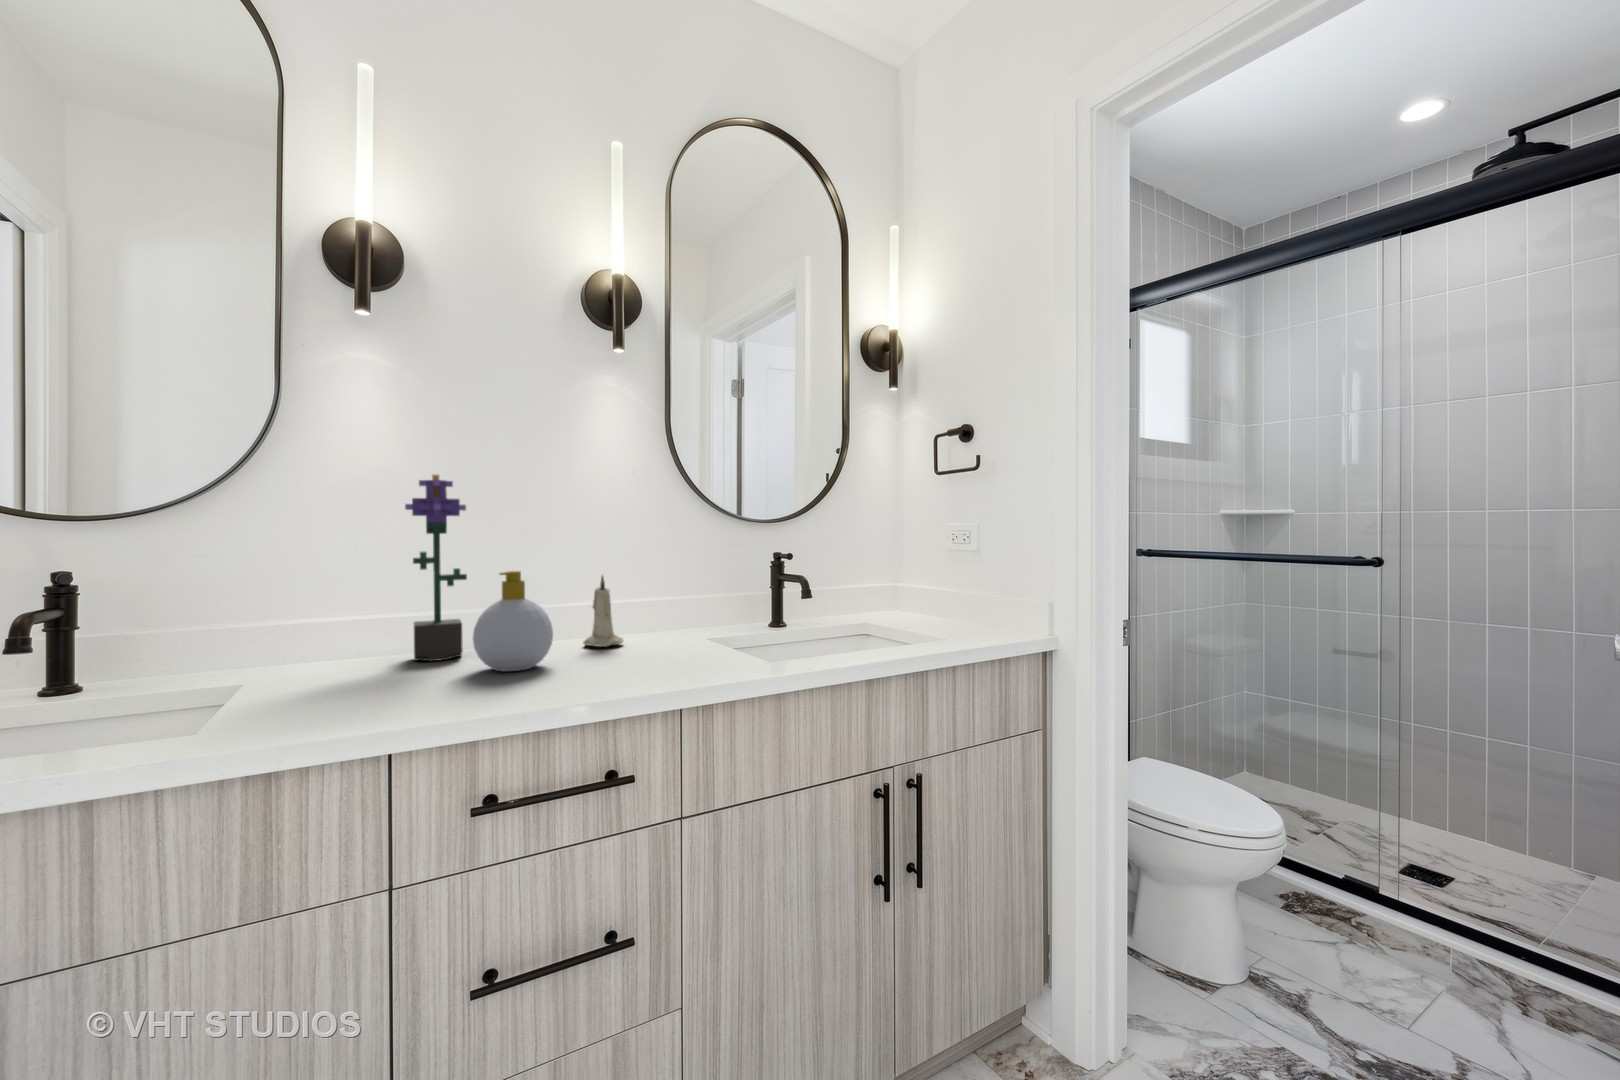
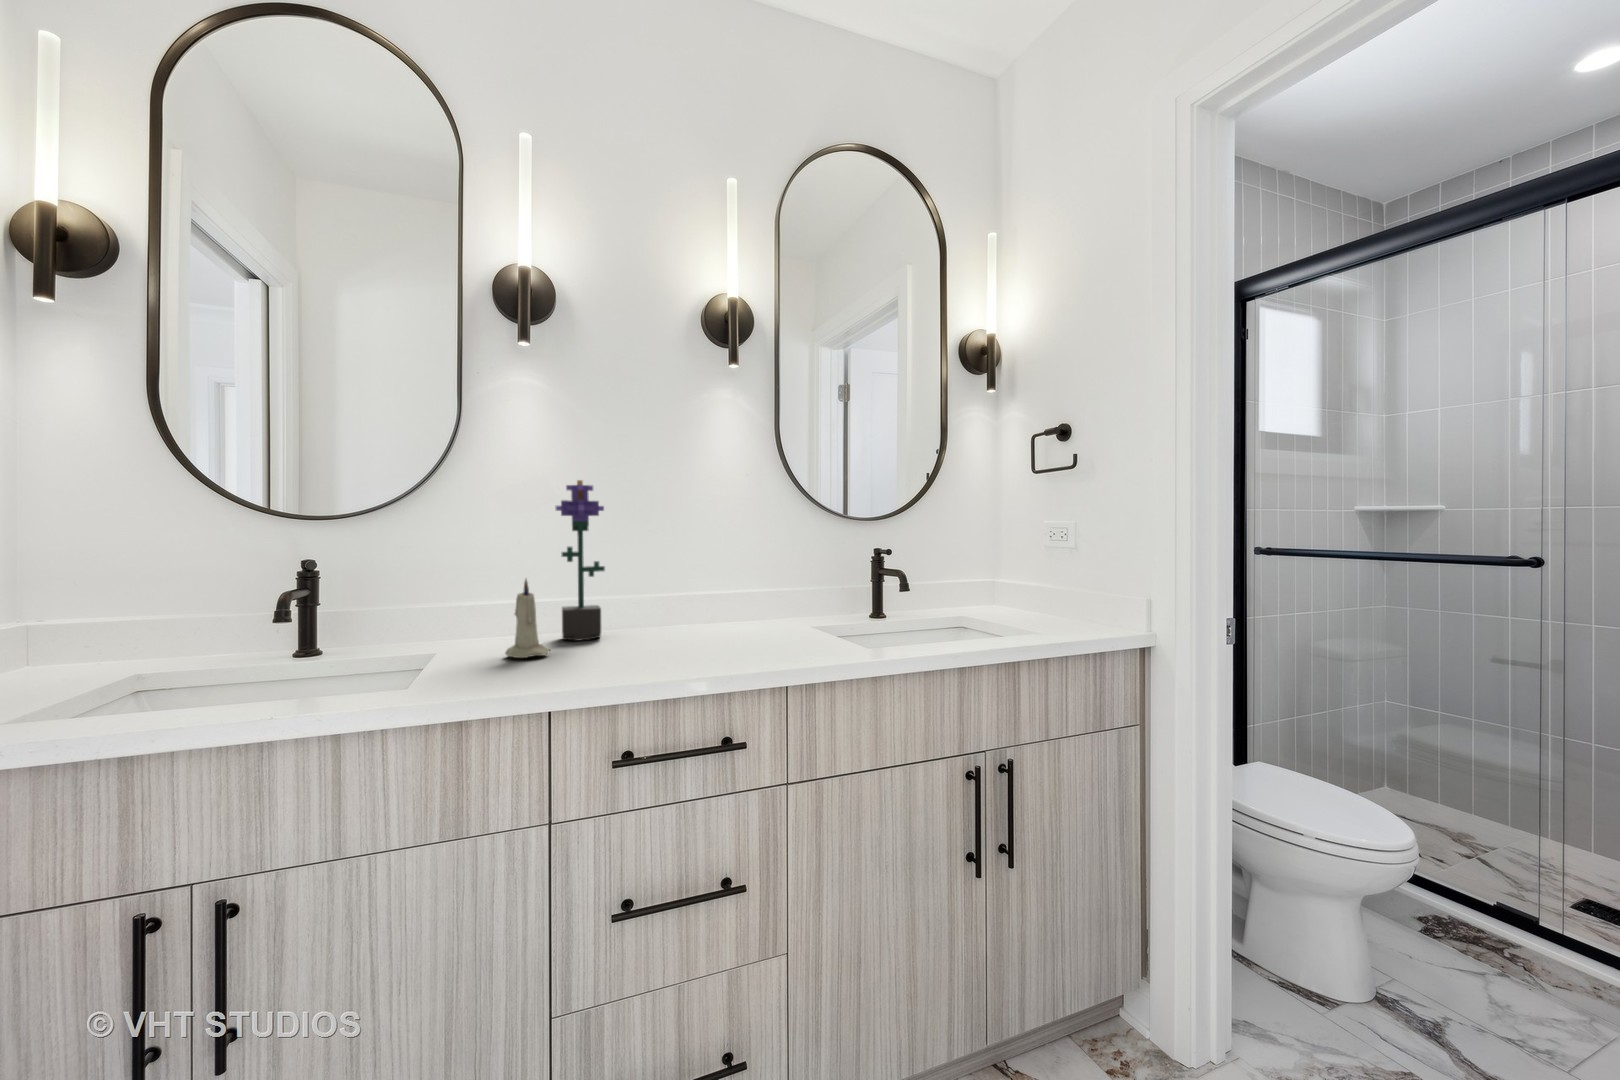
soap bottle: present [473,571,553,671] -> none [611,564,677,650]
candle: present [583,576,623,647] -> present [505,579,550,658]

